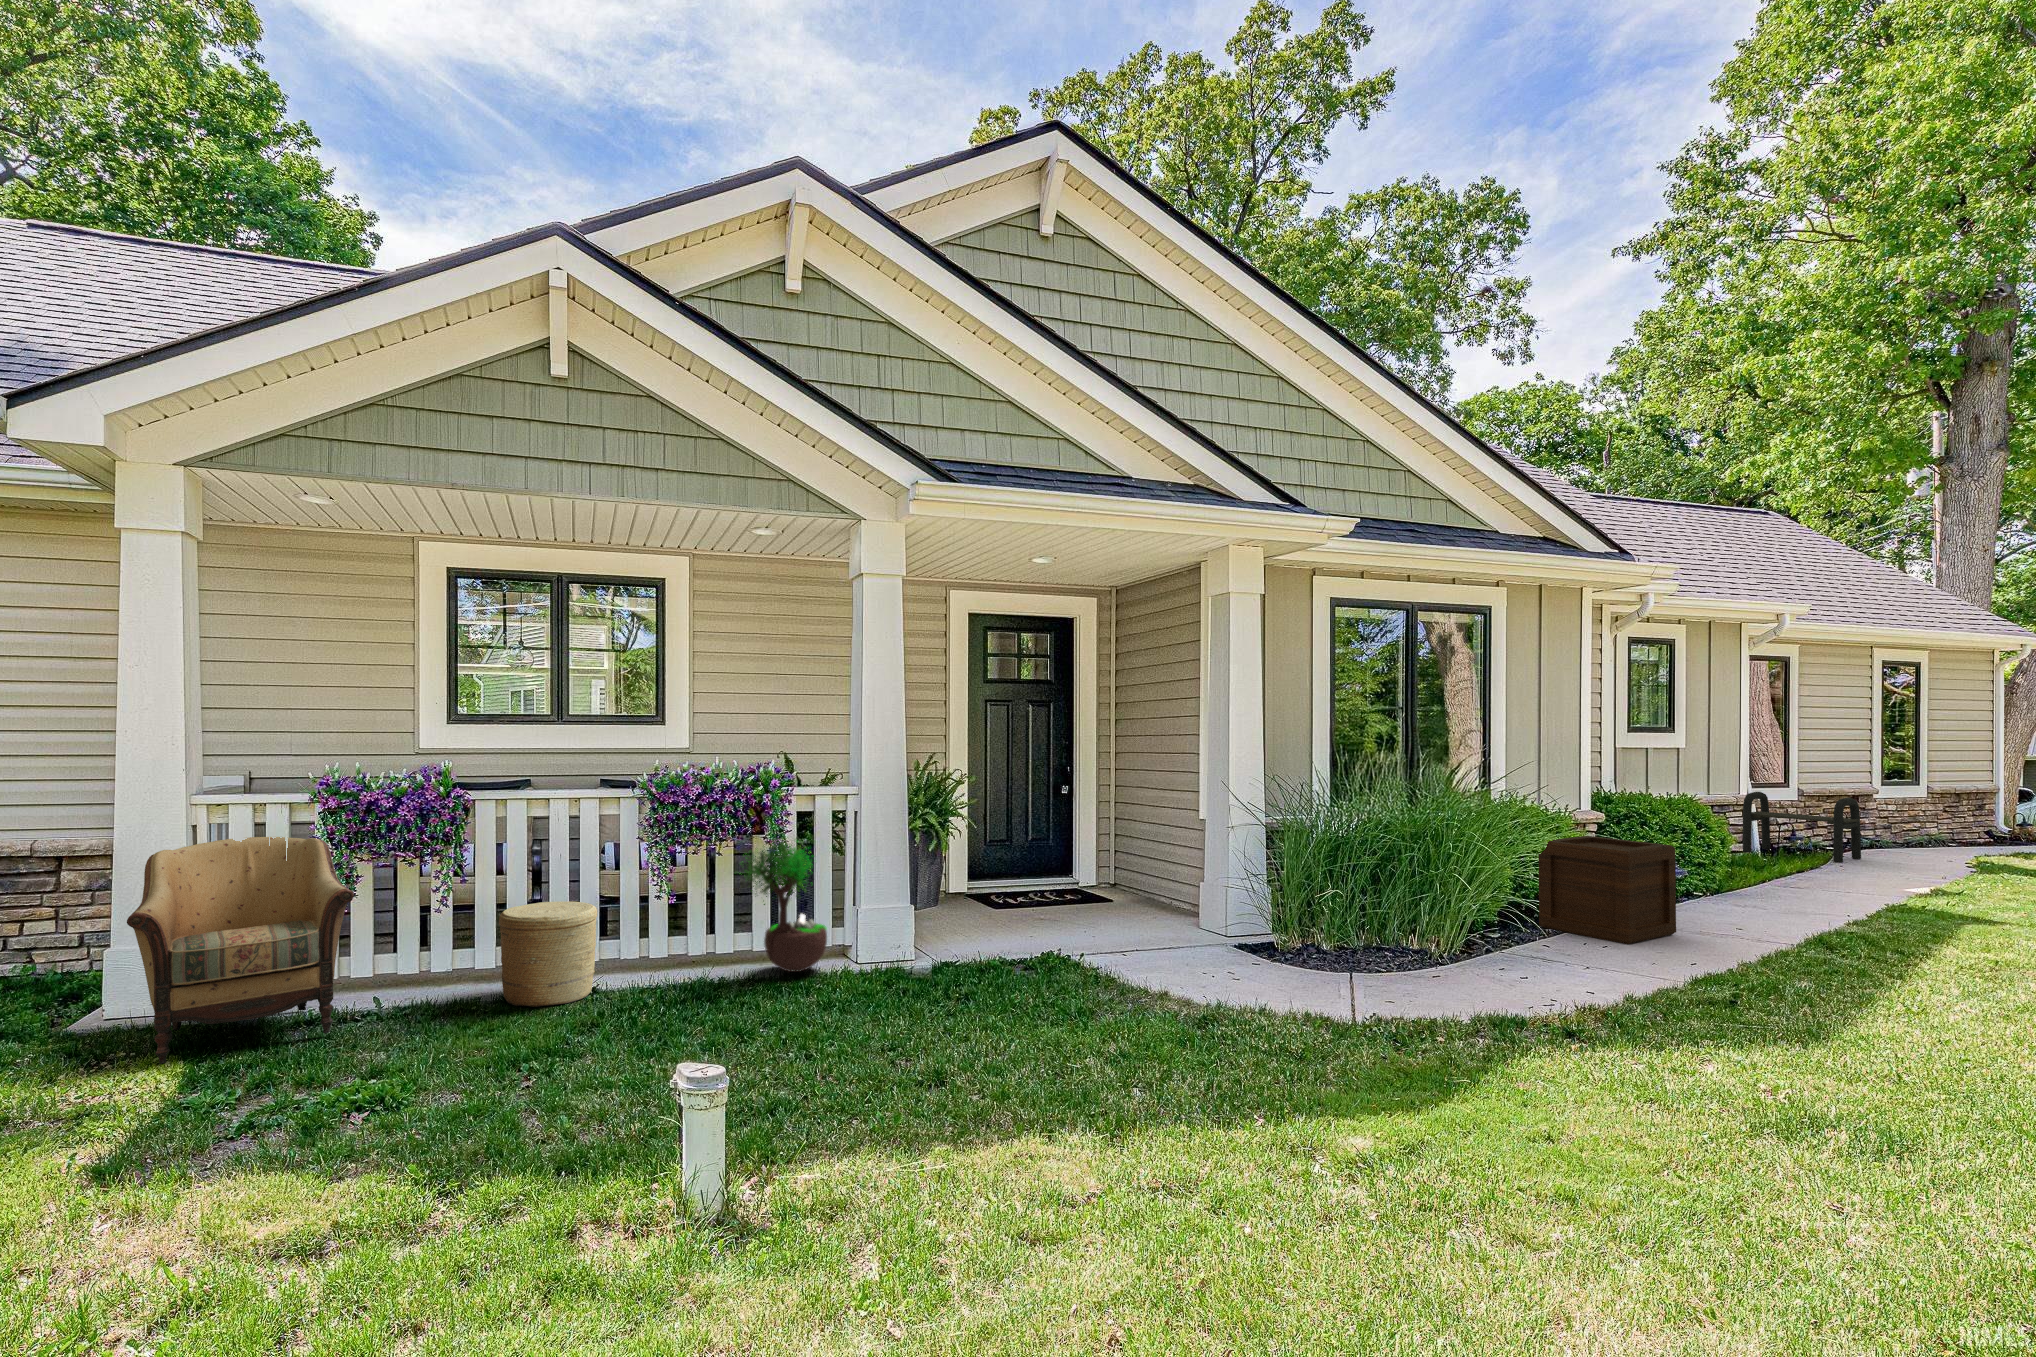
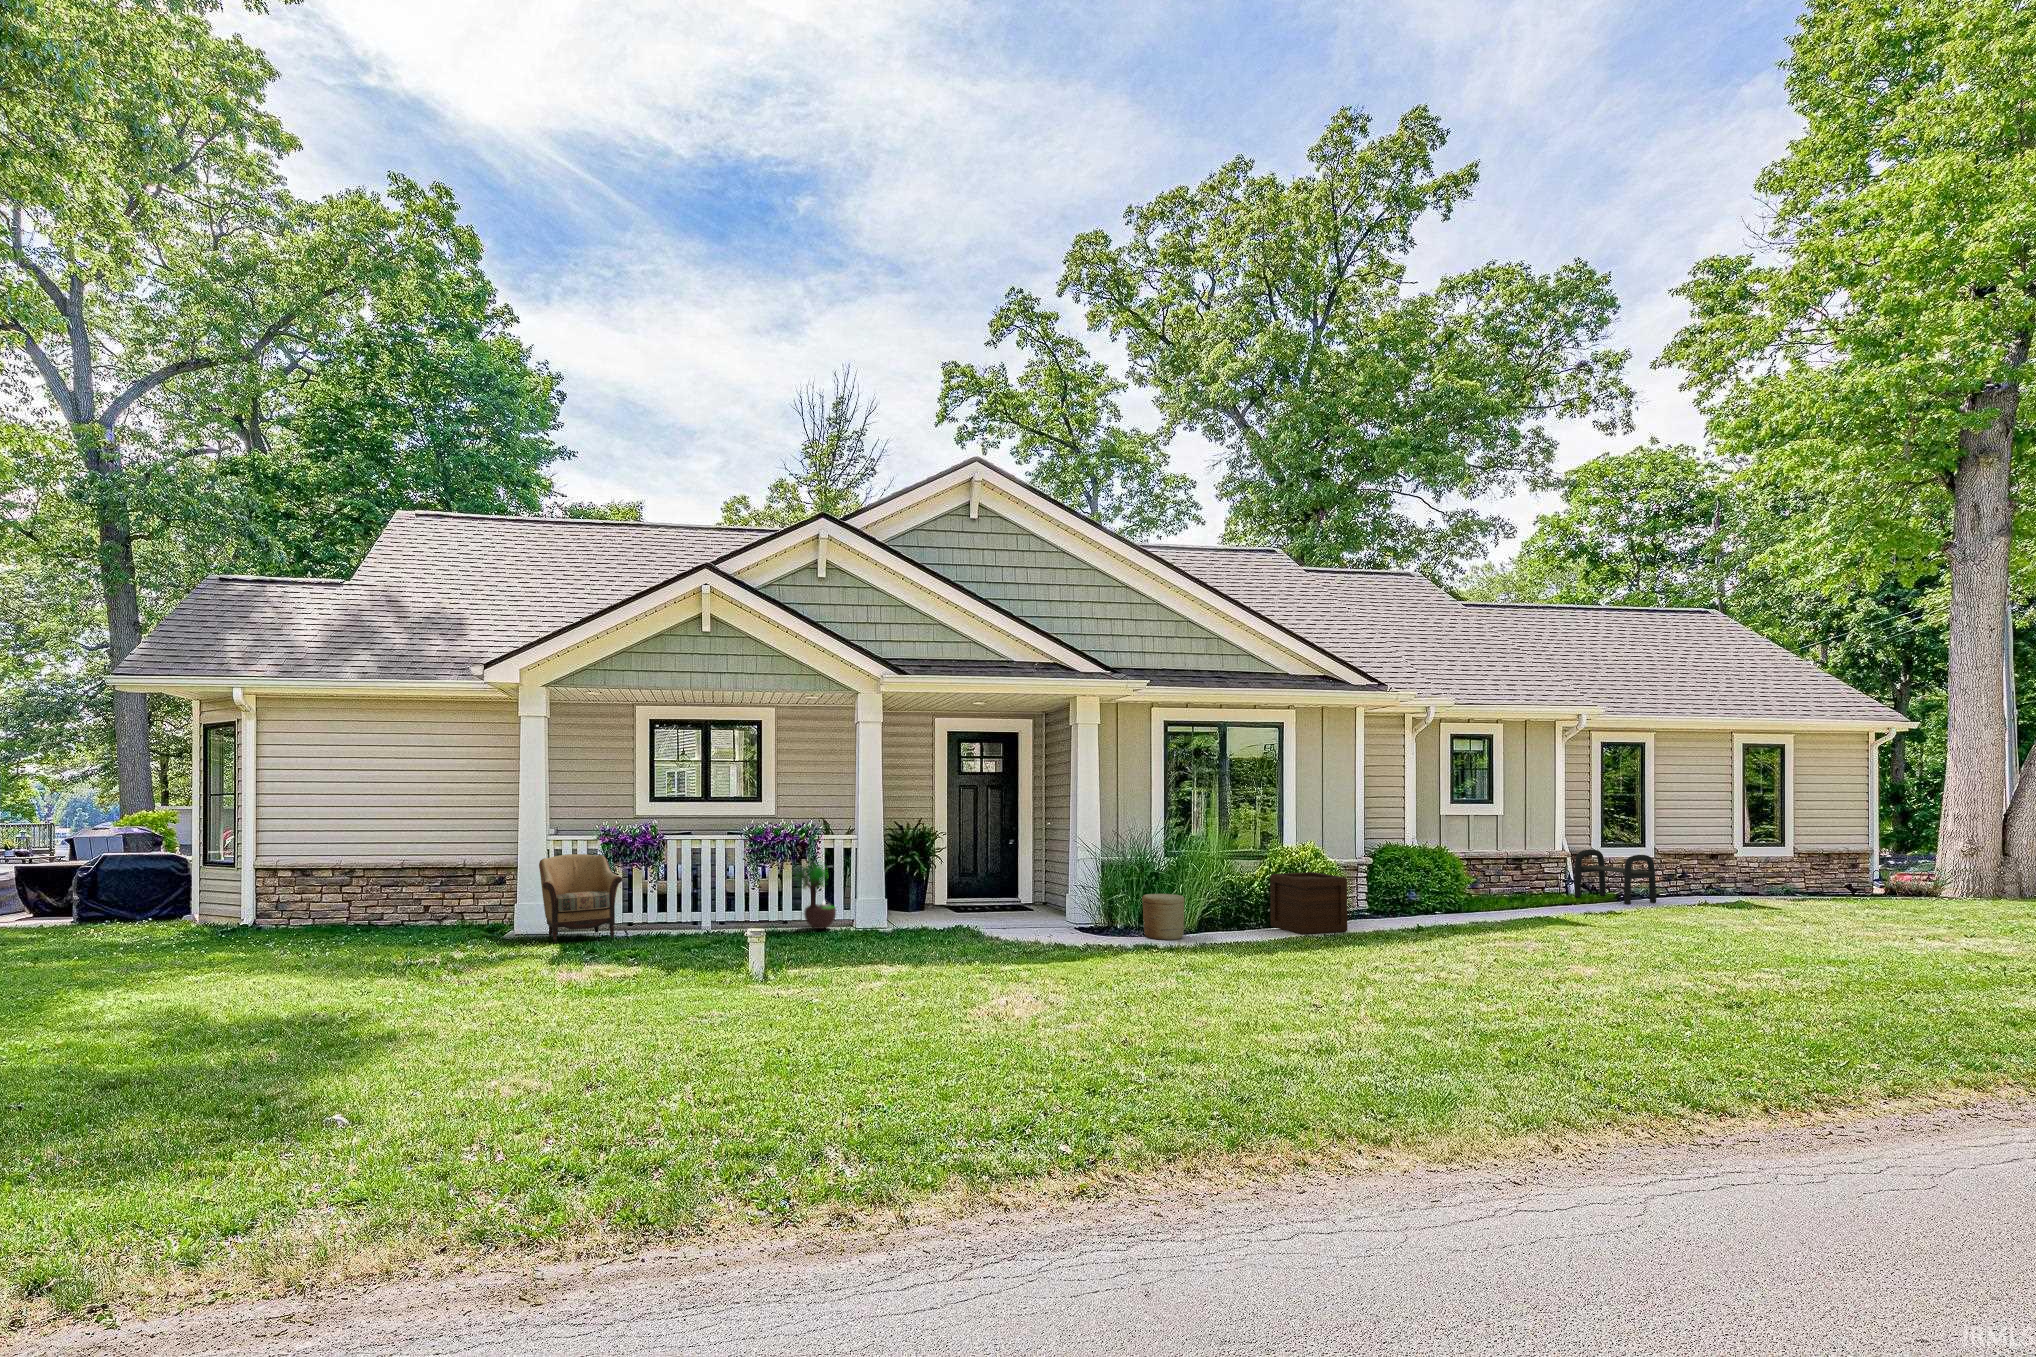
woven basket: present [499,901,597,1007] -> present [1142,894,1185,940]

